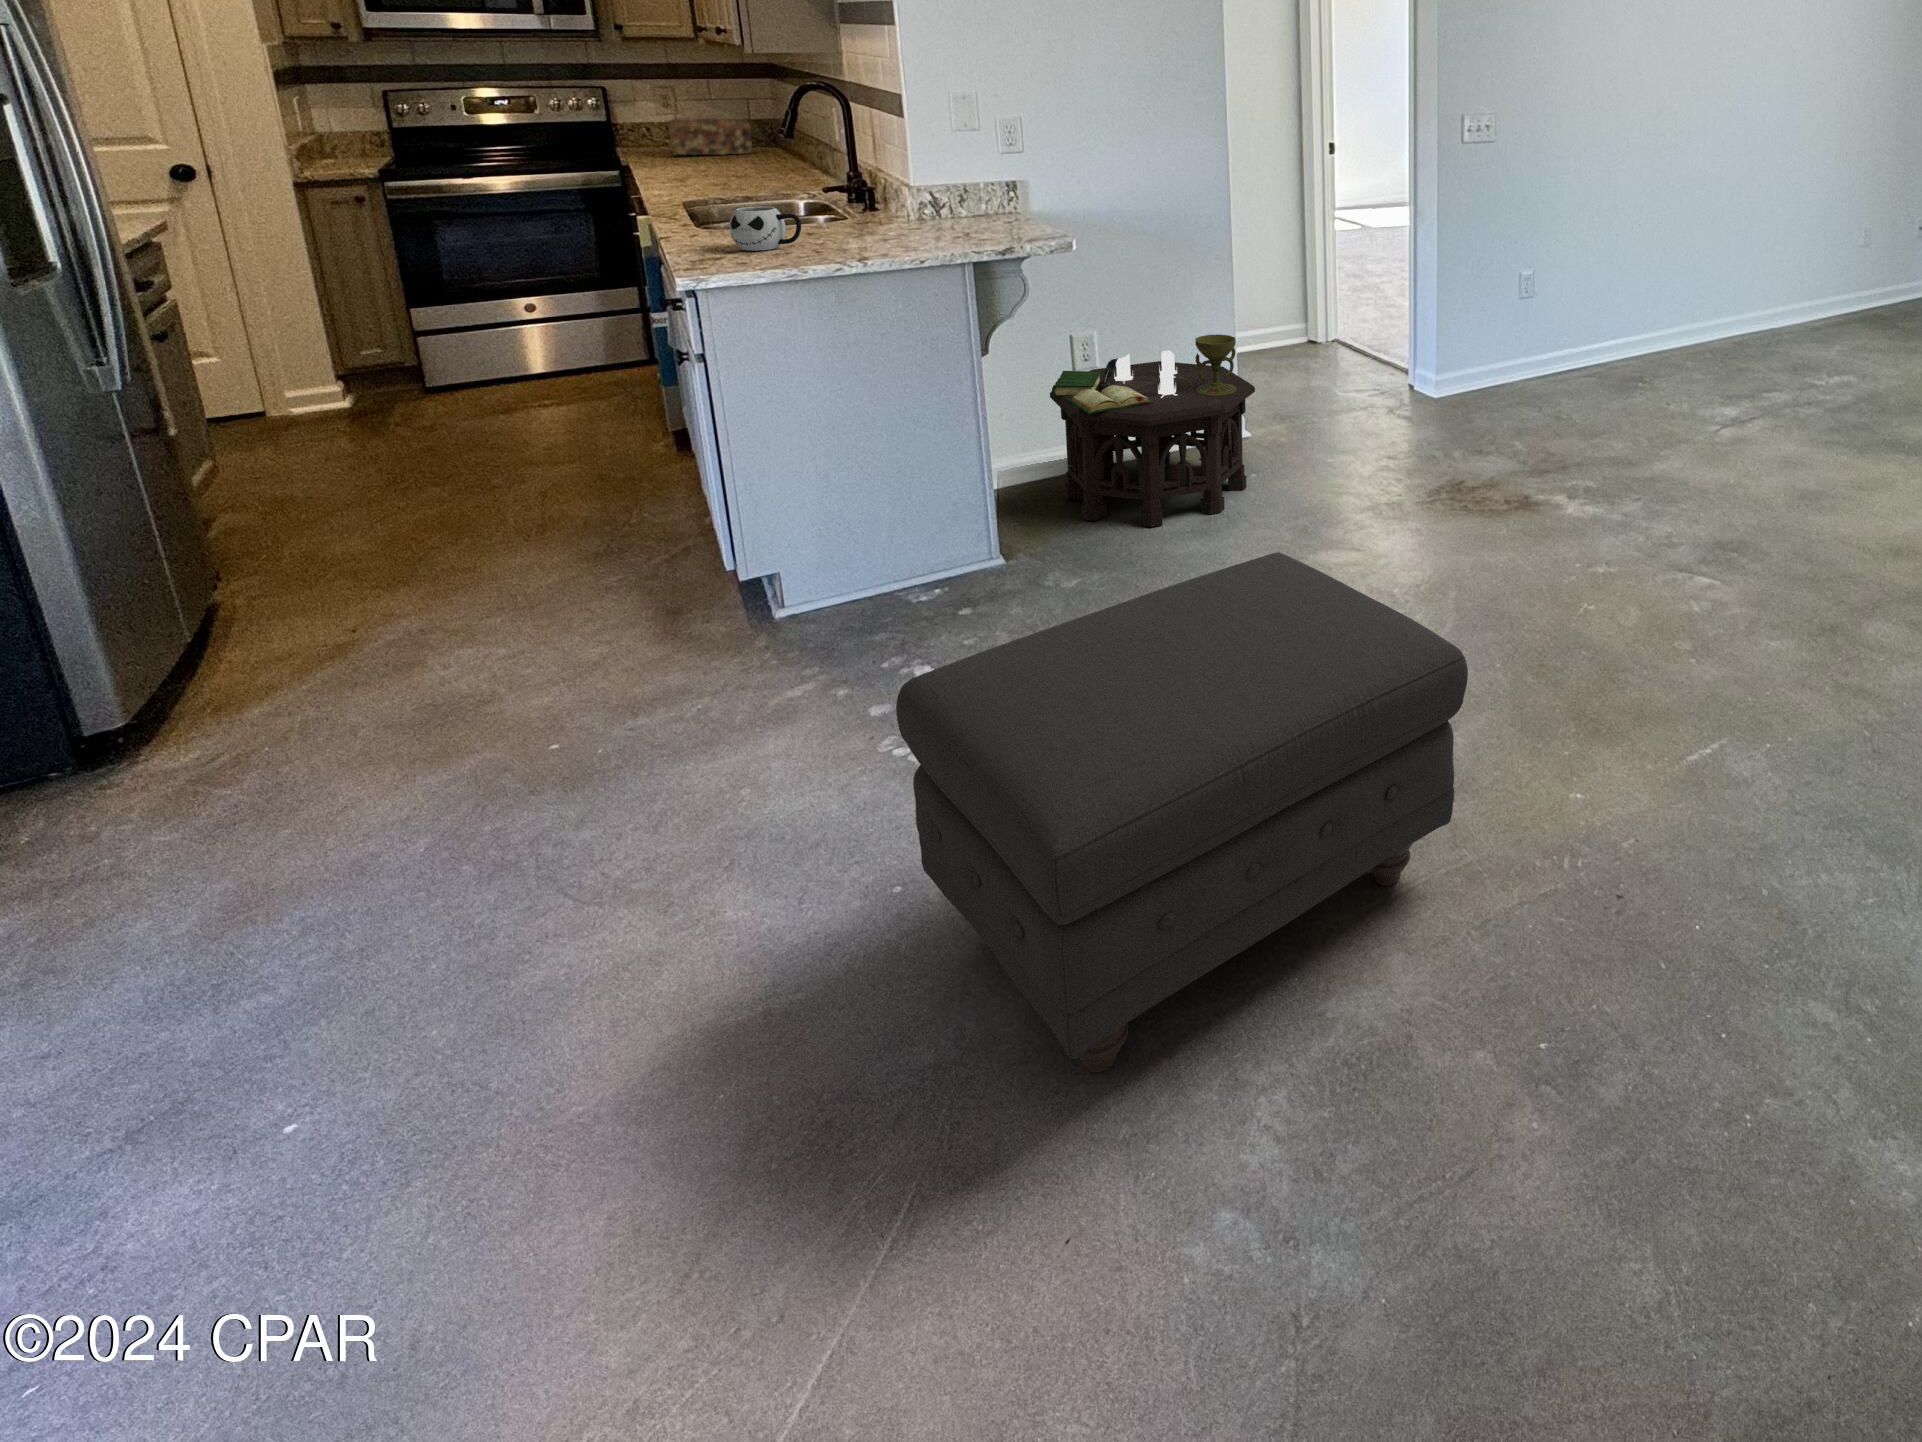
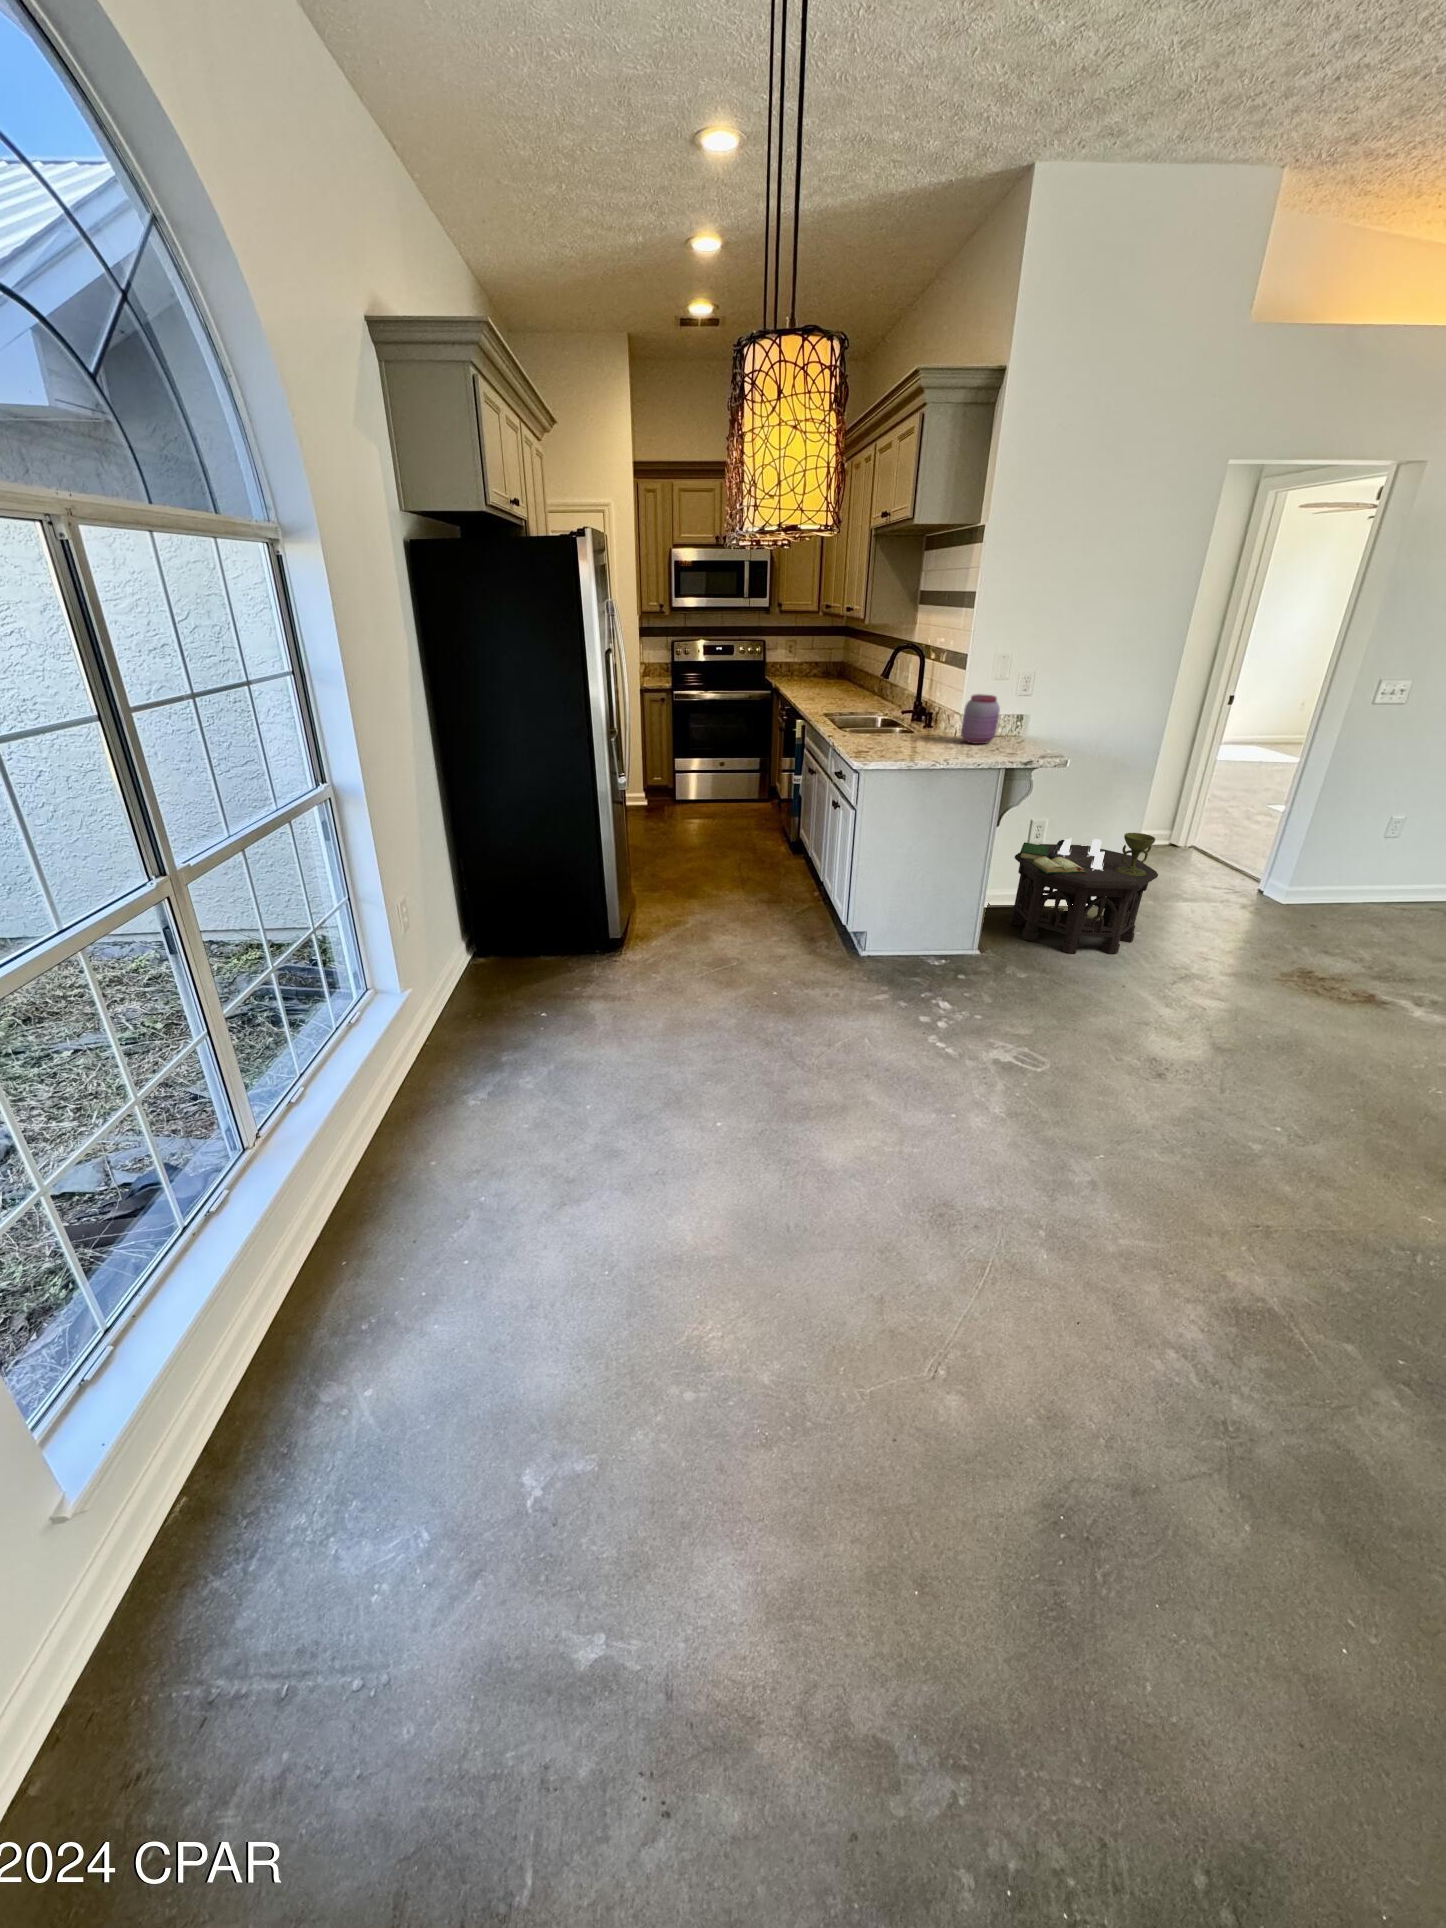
bread loaf: present [668,118,752,155] -> none [797,660,839,683]
jar: none [899,154,961,230] -> present [961,694,1000,744]
mug: present [729,206,801,251] -> none [875,723,912,749]
ottoman: present [896,552,1468,1073] -> none [982,989,1376,1239]

